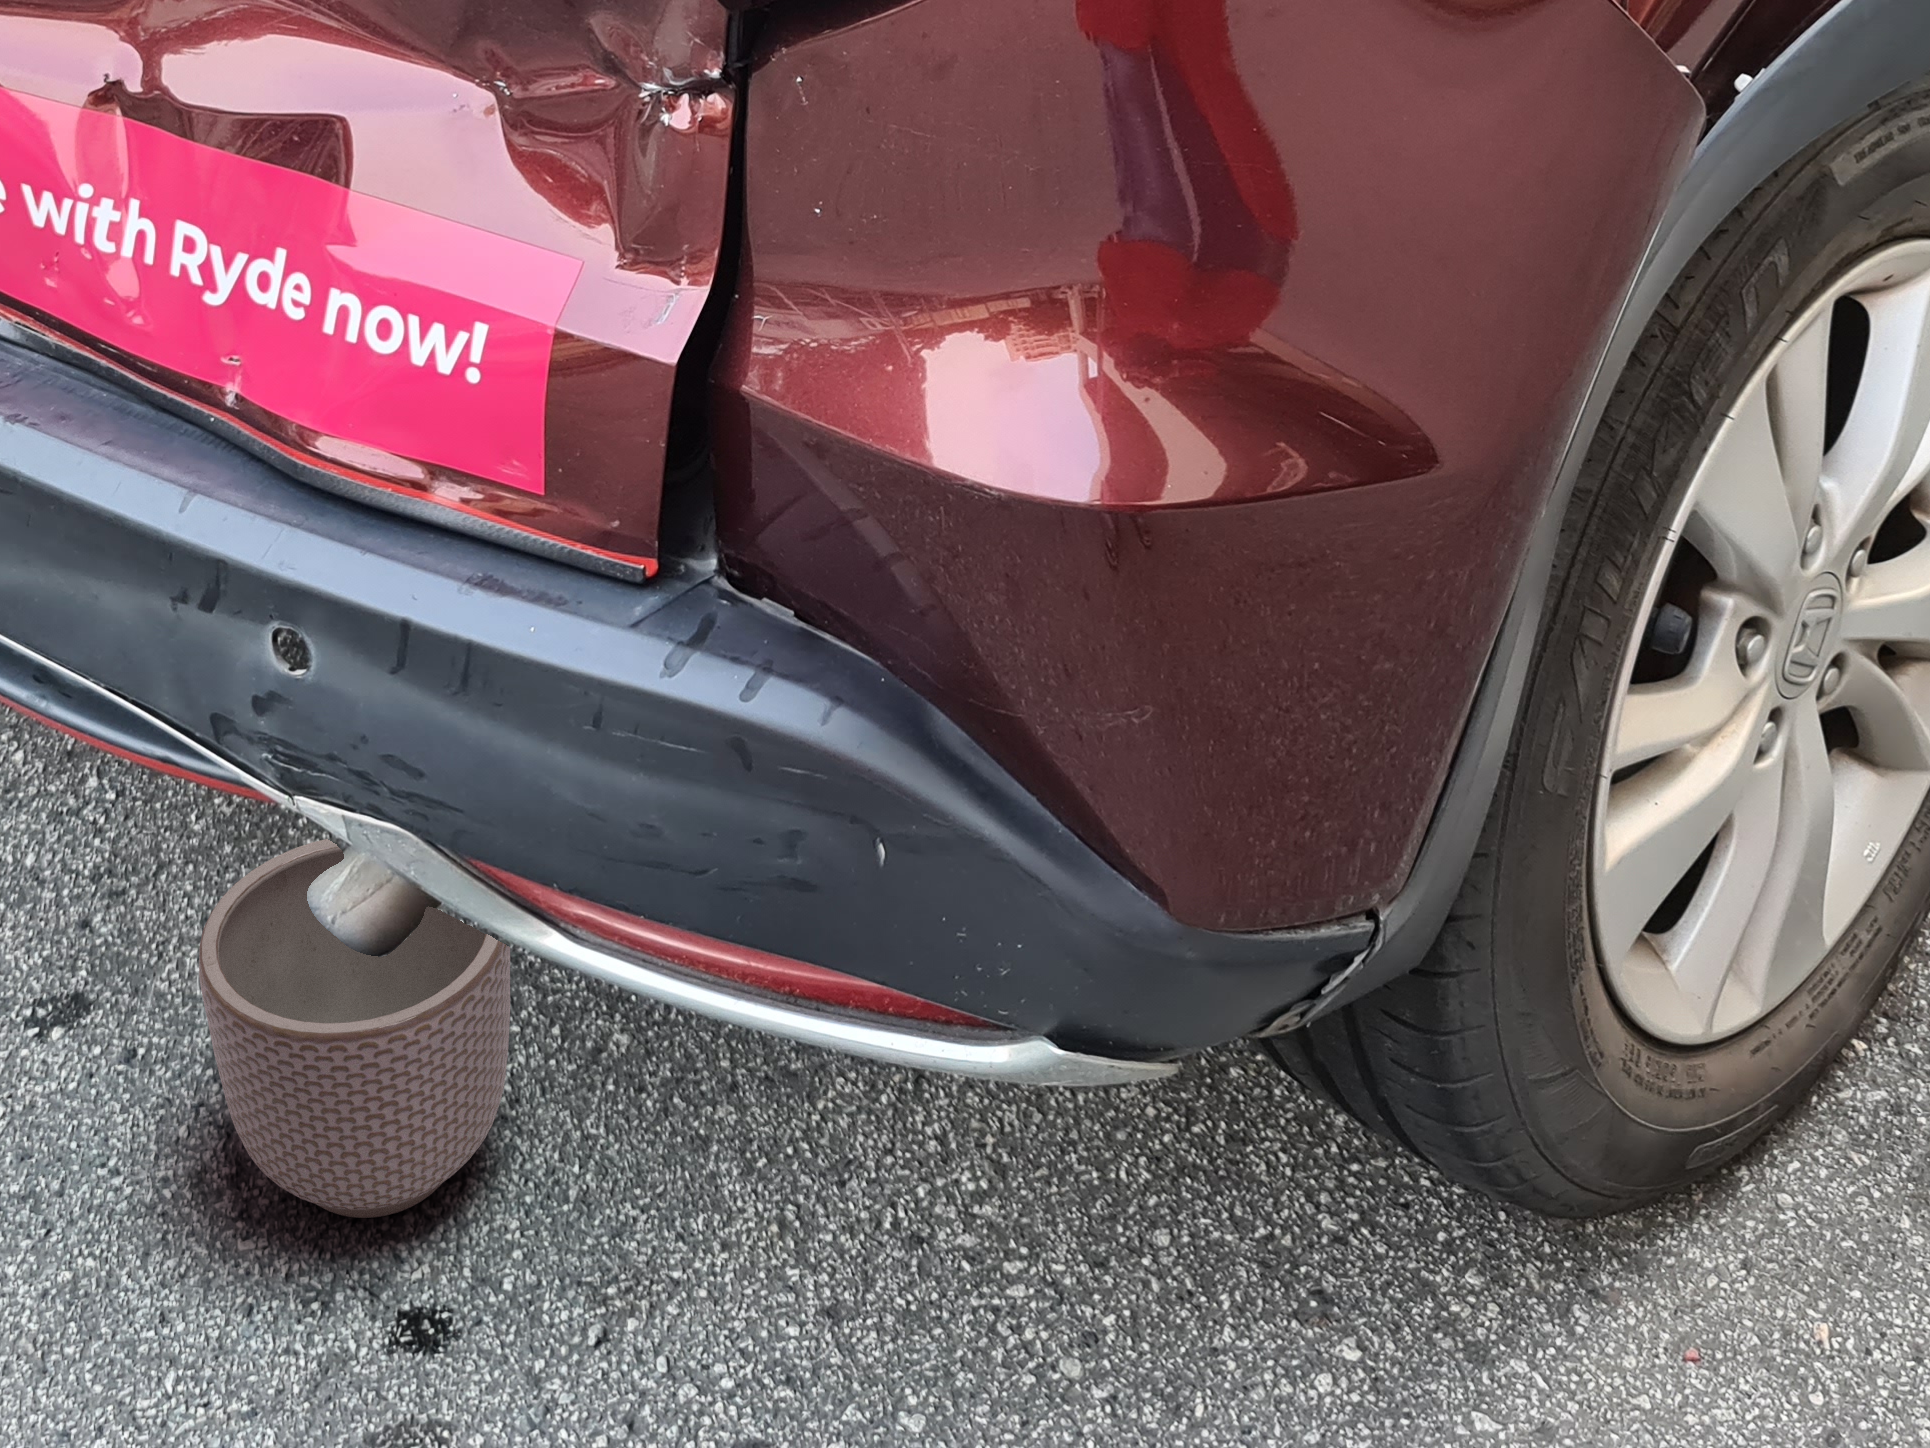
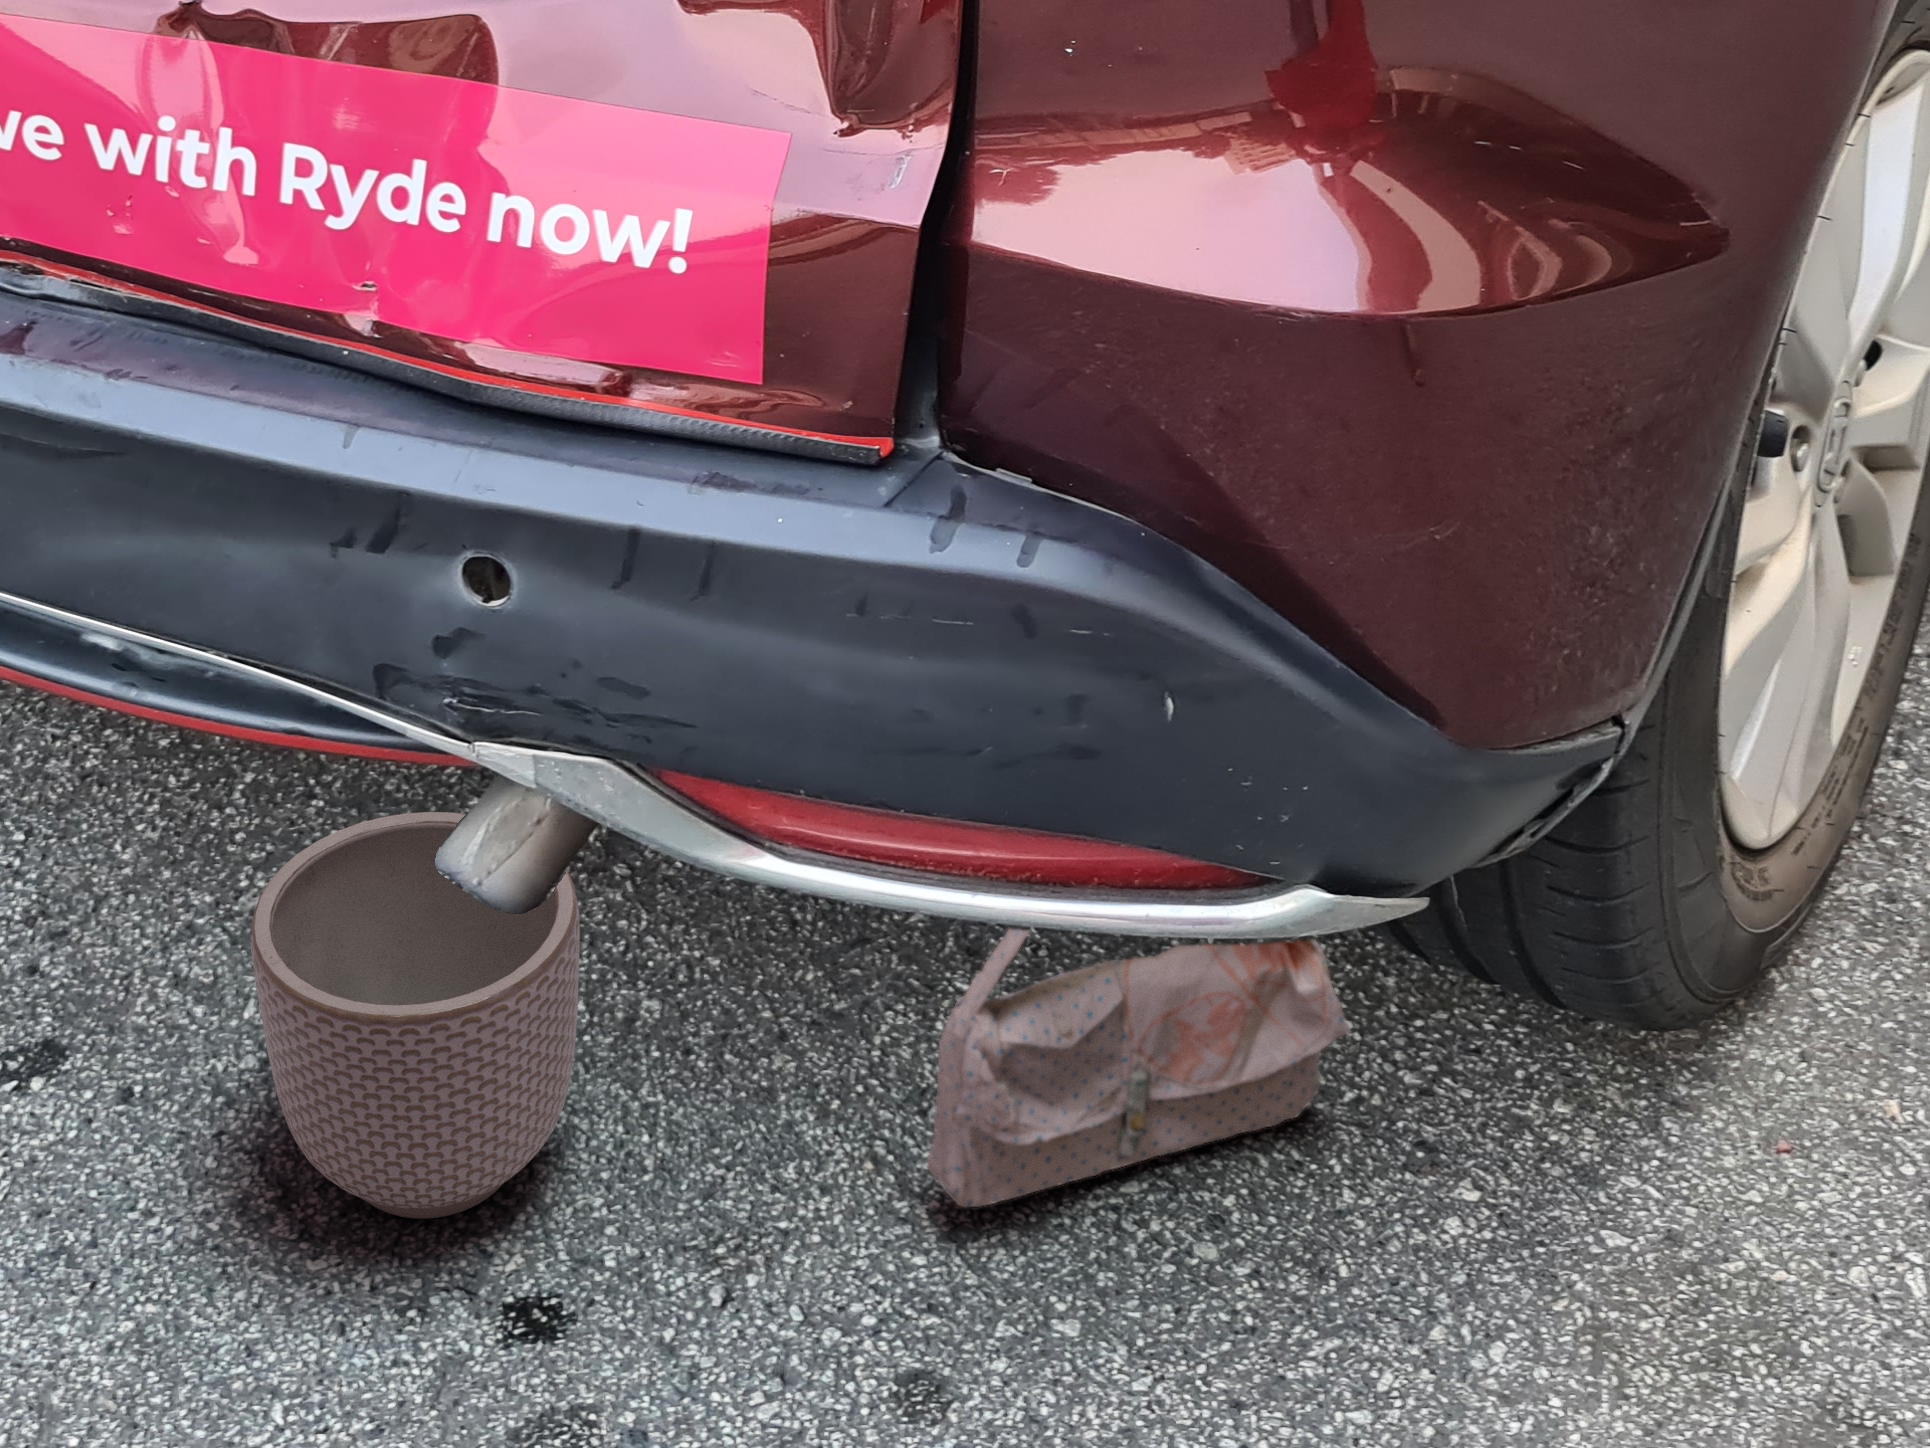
bag: none [814,859,1250,1289] -> present [927,929,1351,1207]

